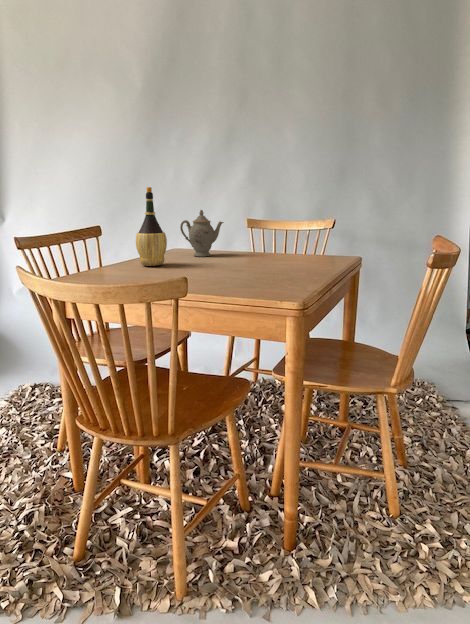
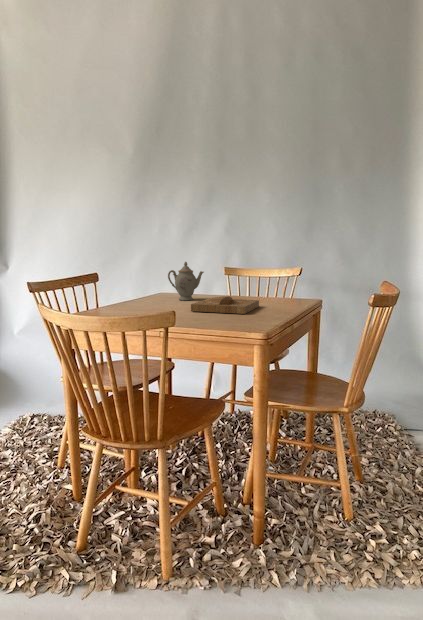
wine bottle: present [136,187,167,266] -> none [131,243,157,307]
tray: none [208,253,290,275] -> present [191,296,259,314]

